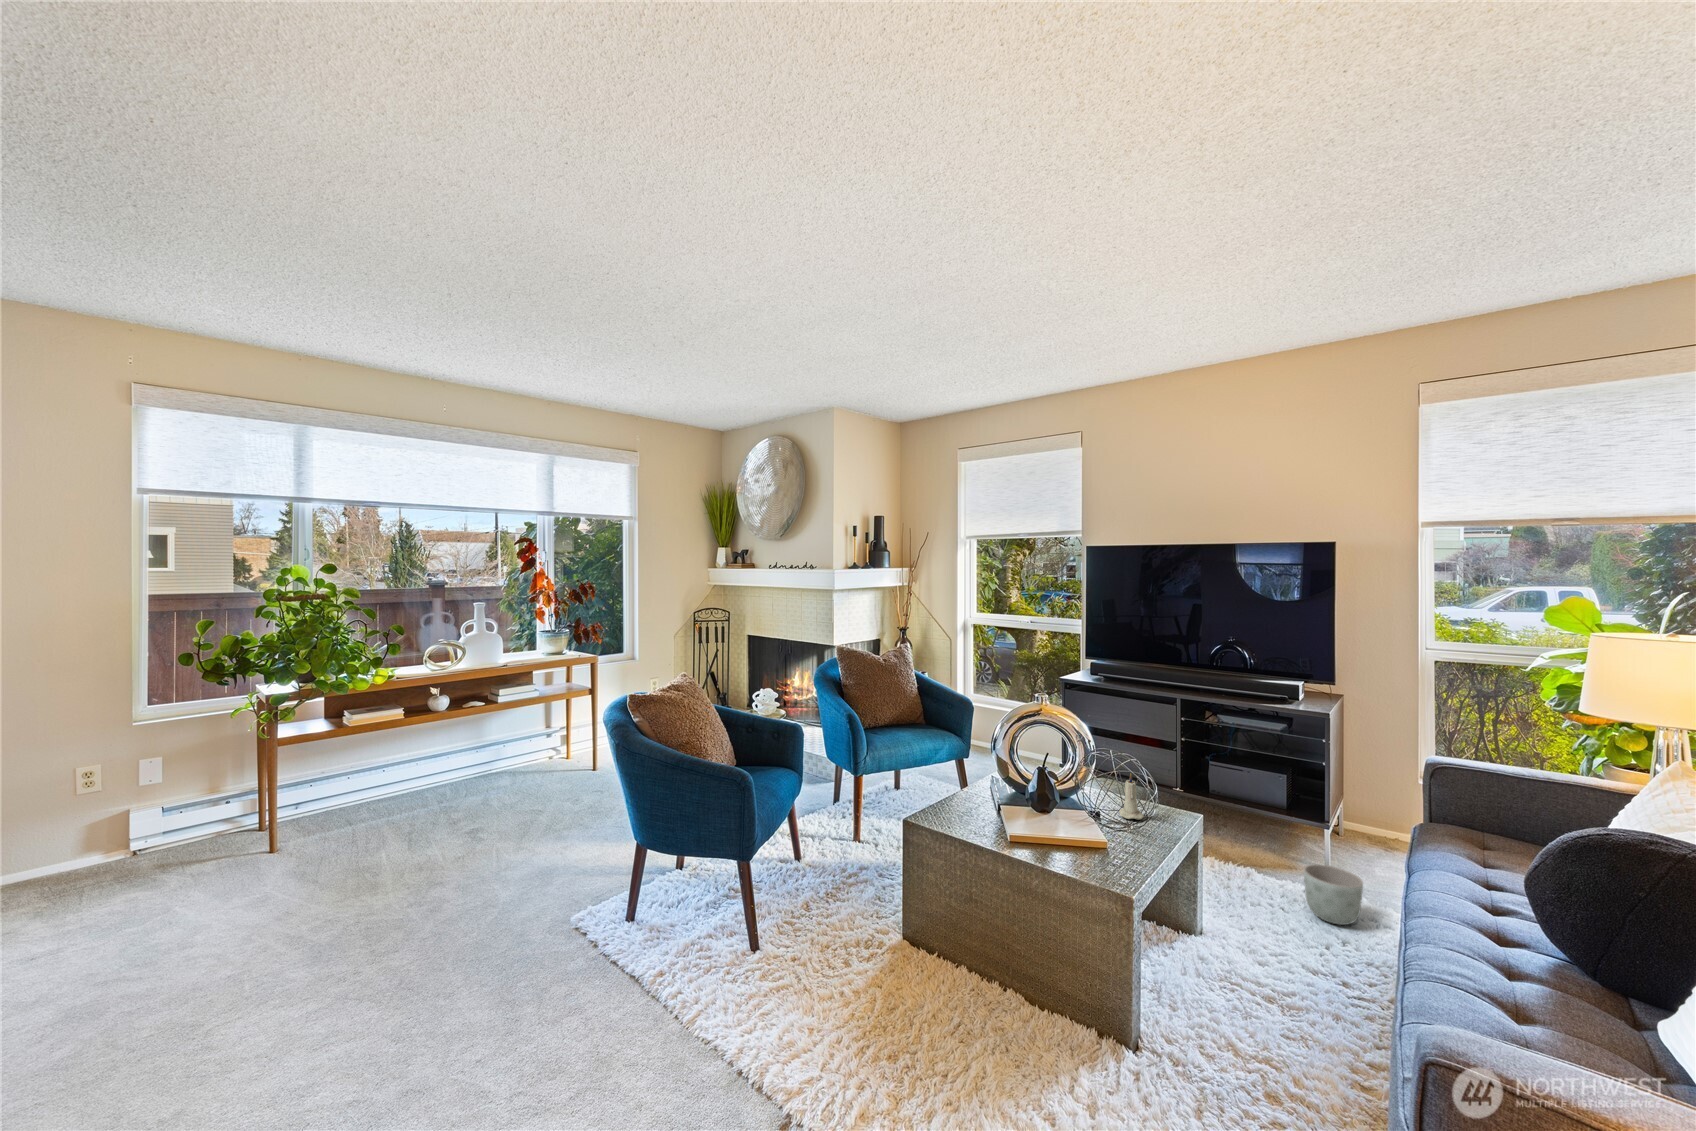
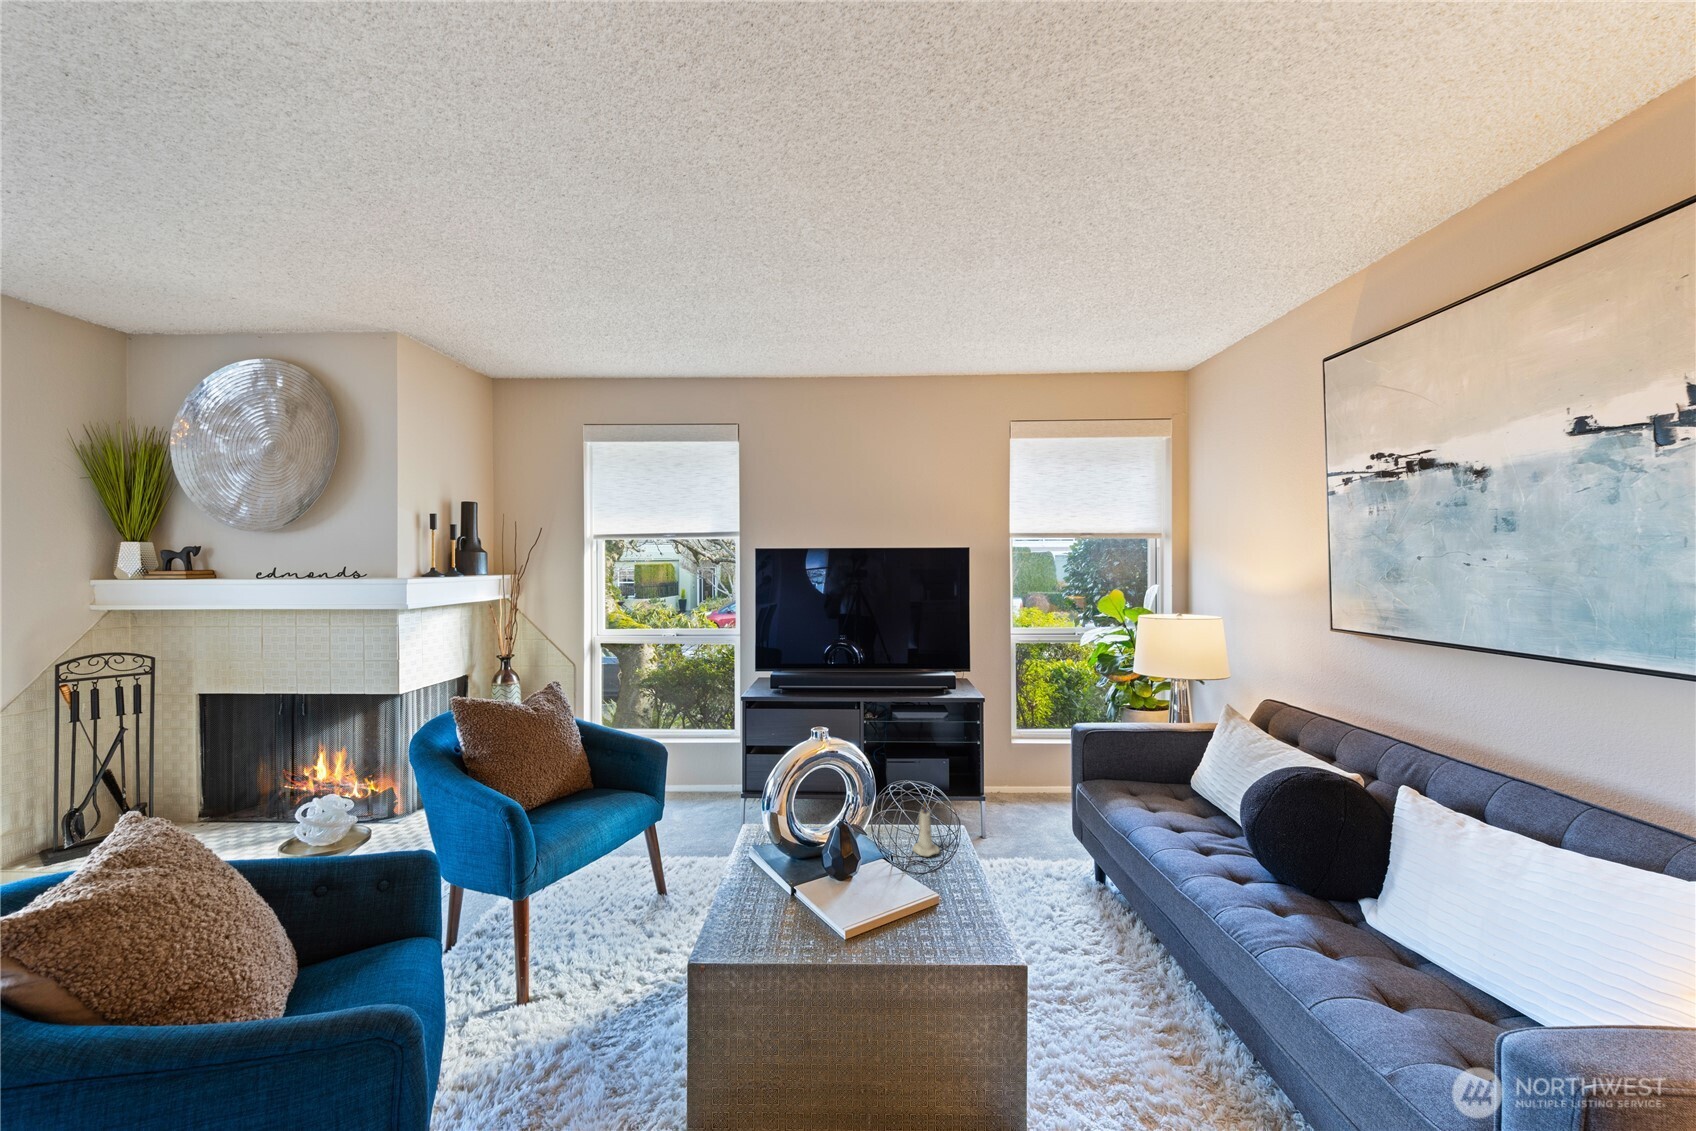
planter: present [1304,864,1363,925] -> none [1022,841,1069,896]

